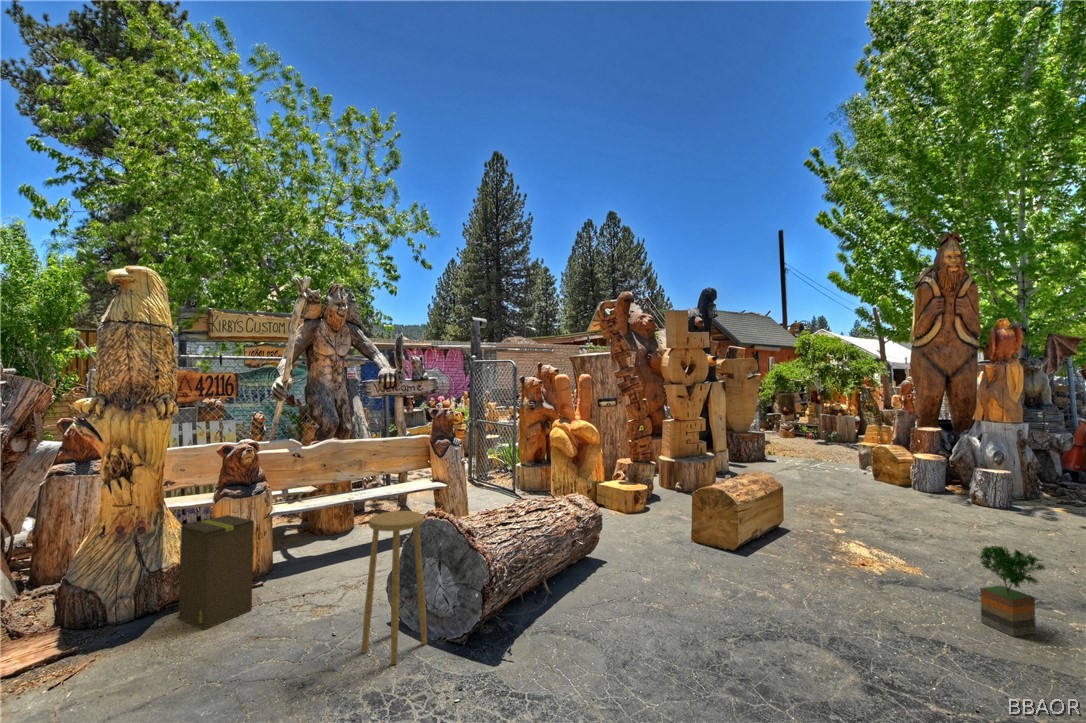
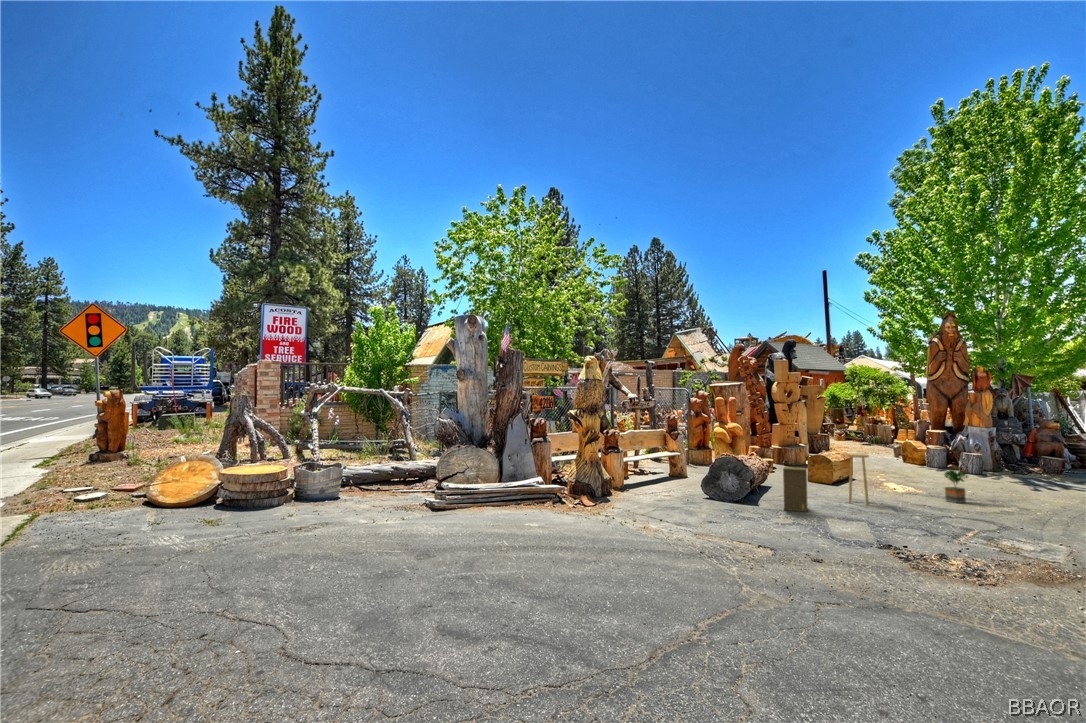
stool: present [362,511,427,665] -> present [847,453,869,505]
cardboard box: present [178,515,254,630] -> present [783,467,807,512]

